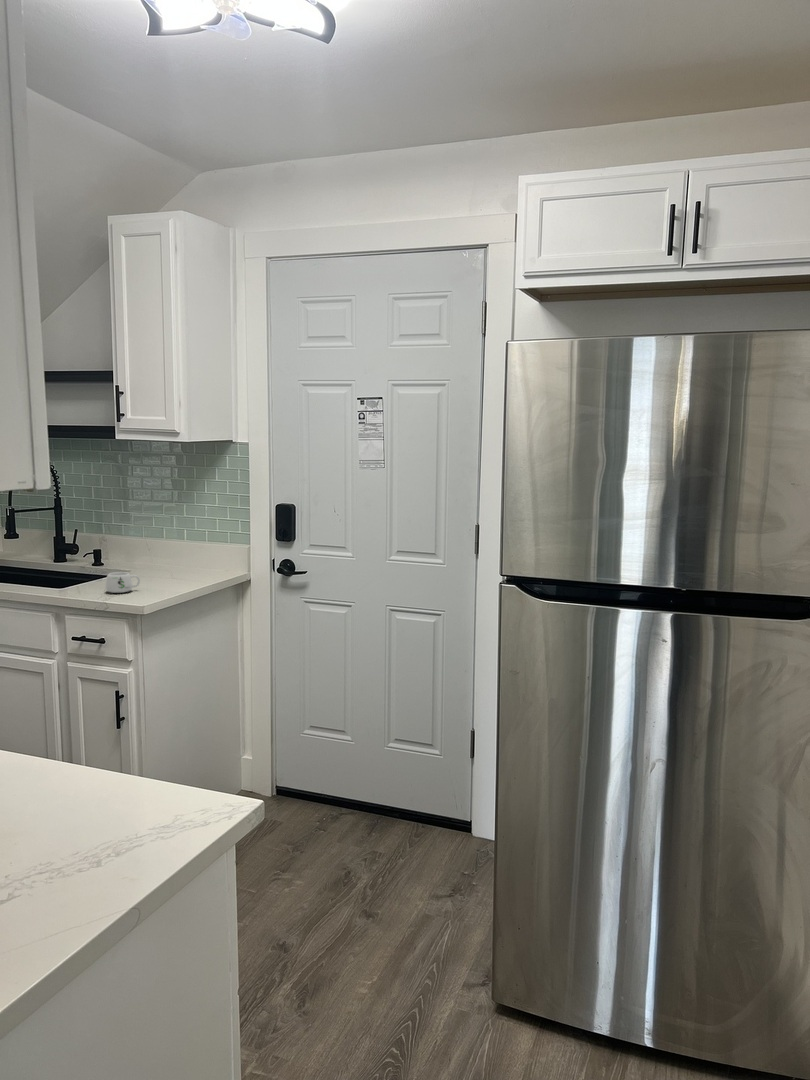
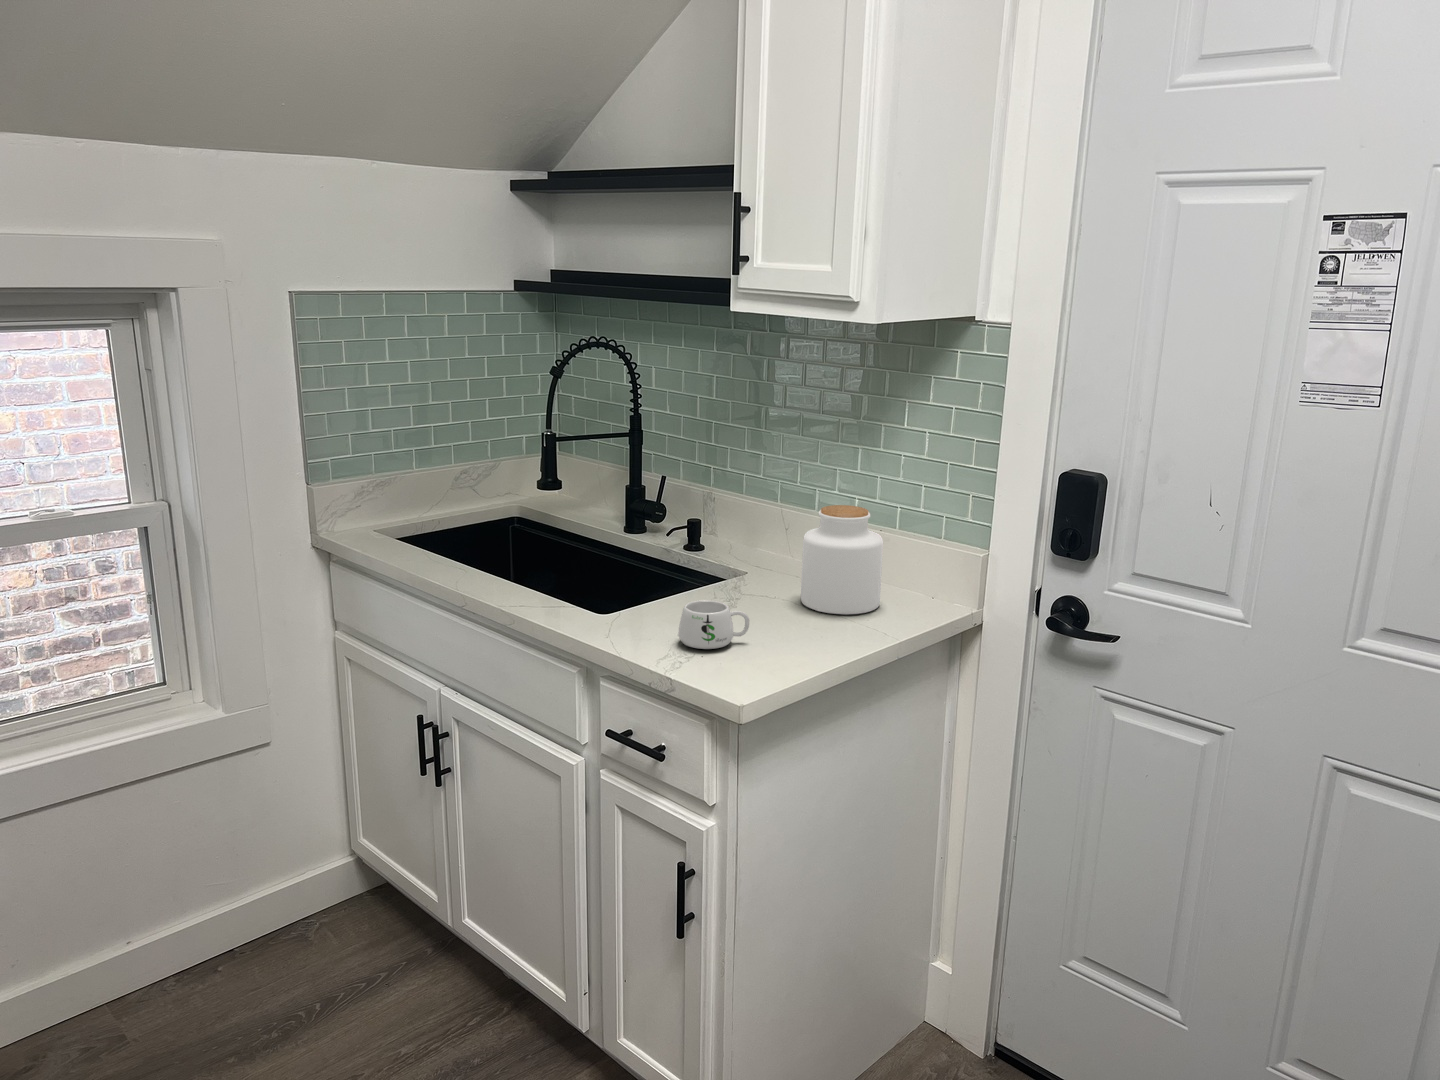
jar: none [161,530,200,579] -> present [801,505,883,614]

